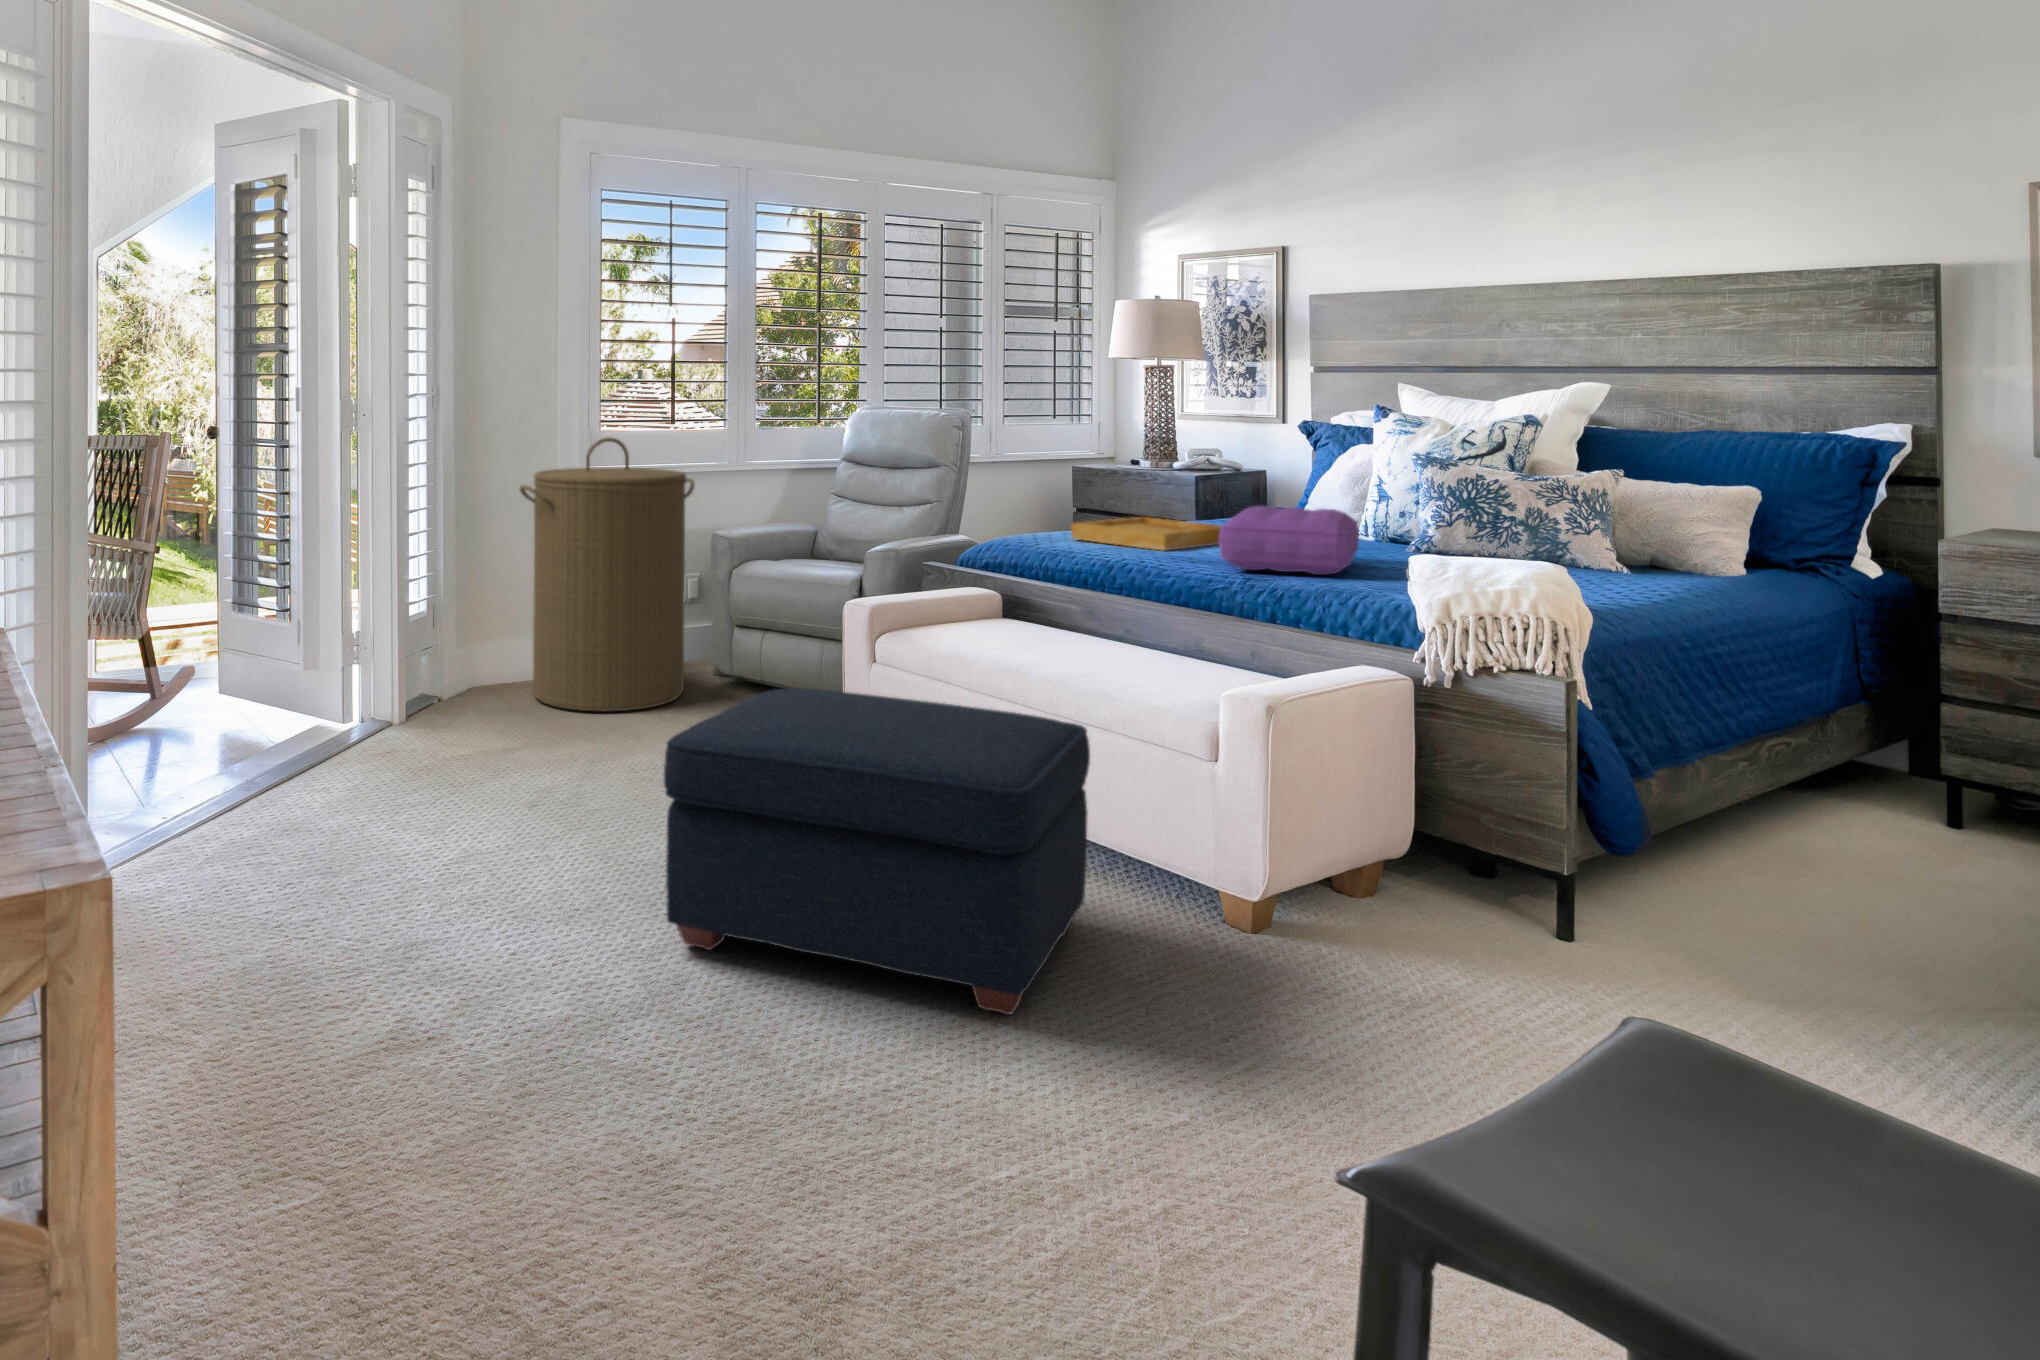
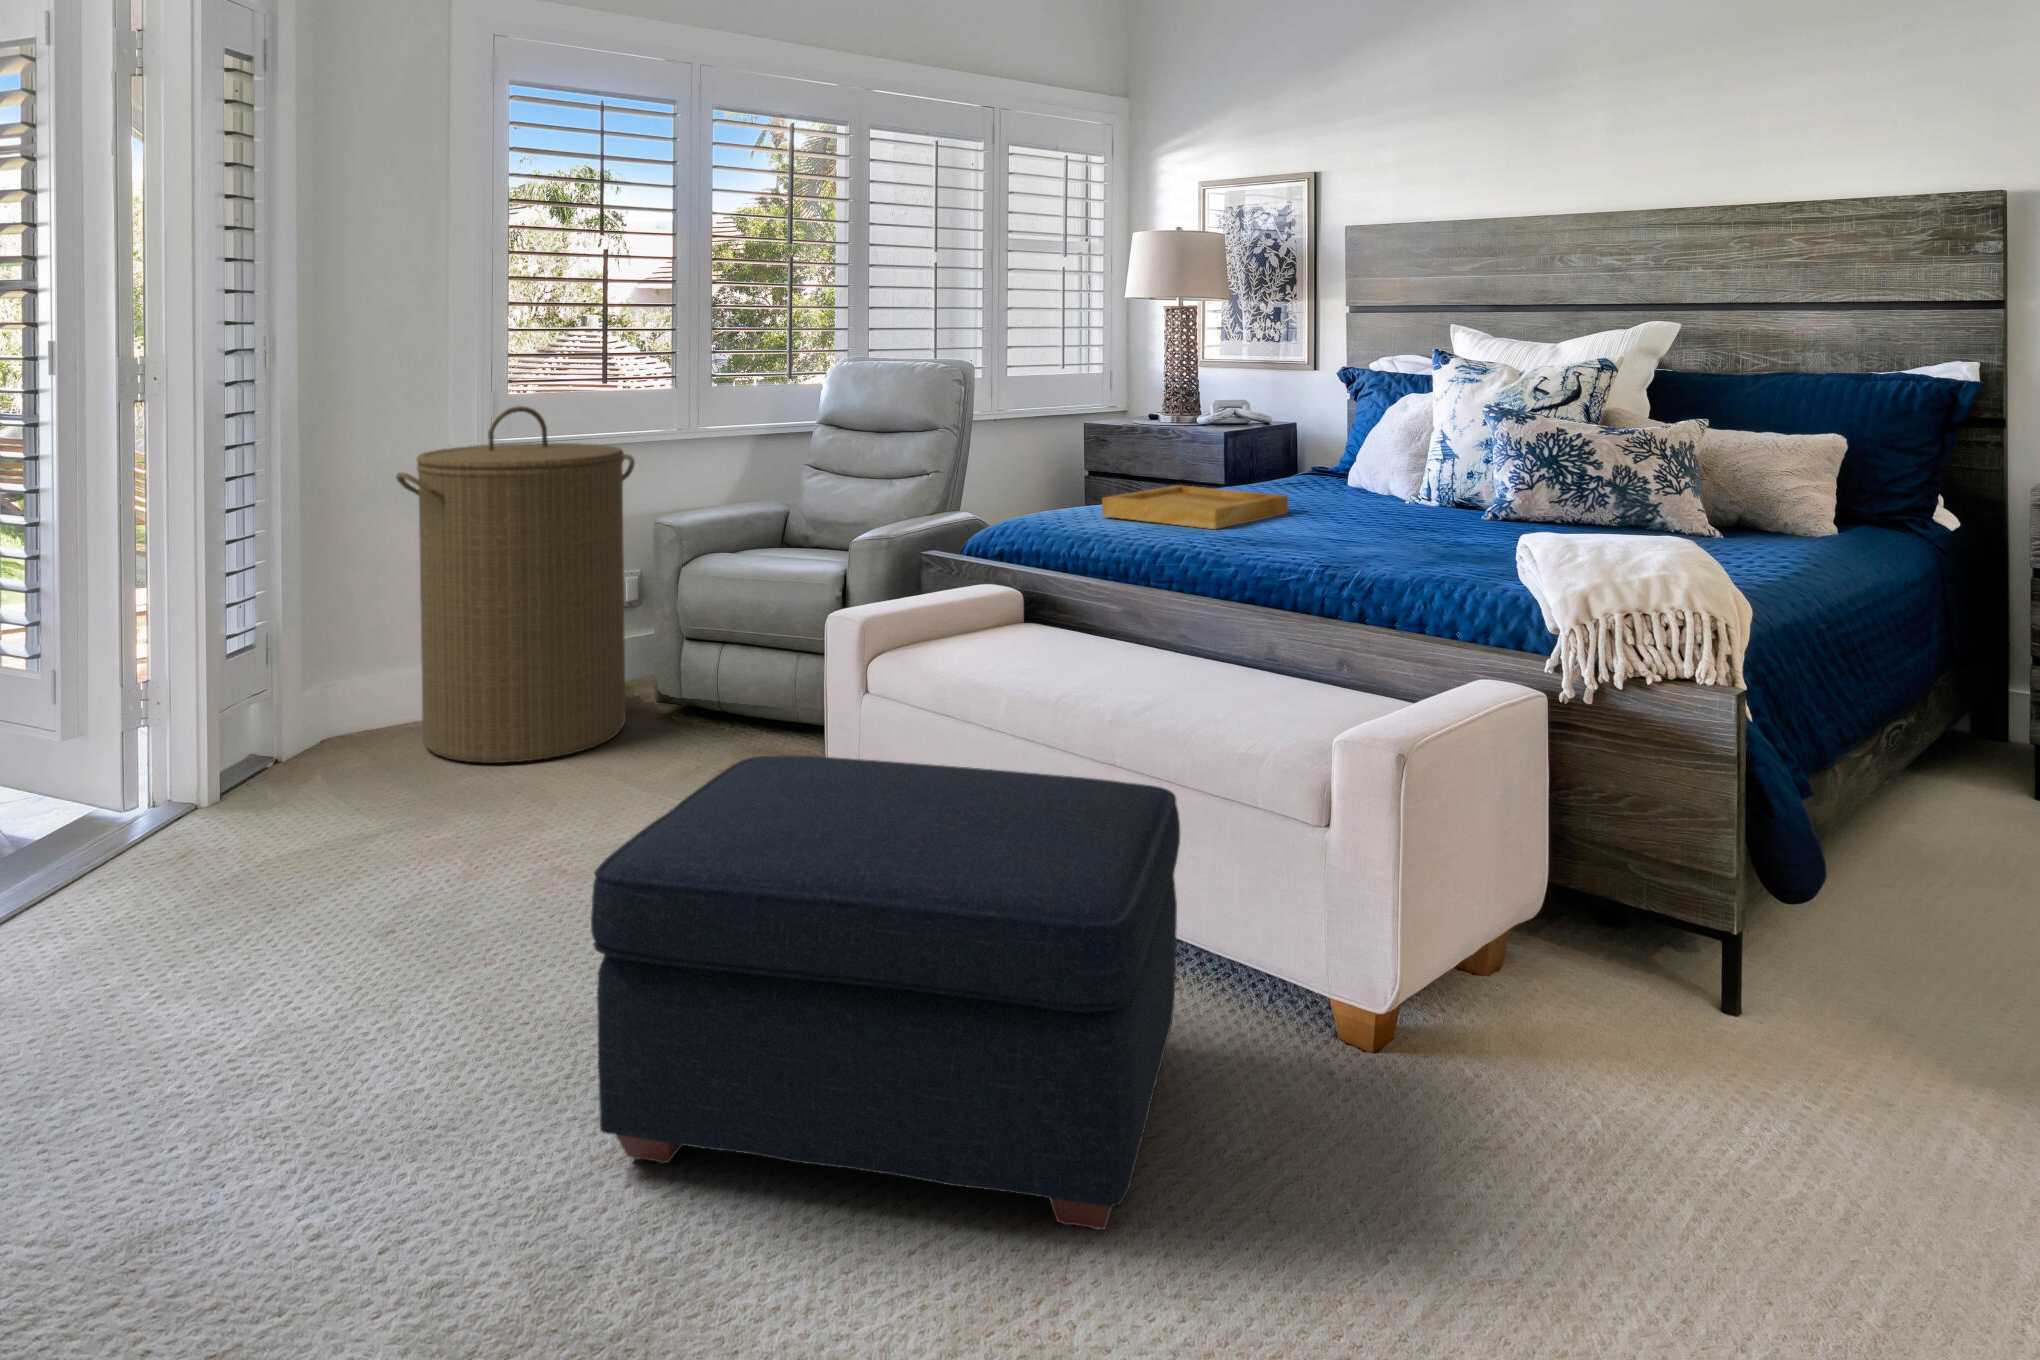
pillow: present [1219,506,1359,575] -> none [1292,474,1446,558]

